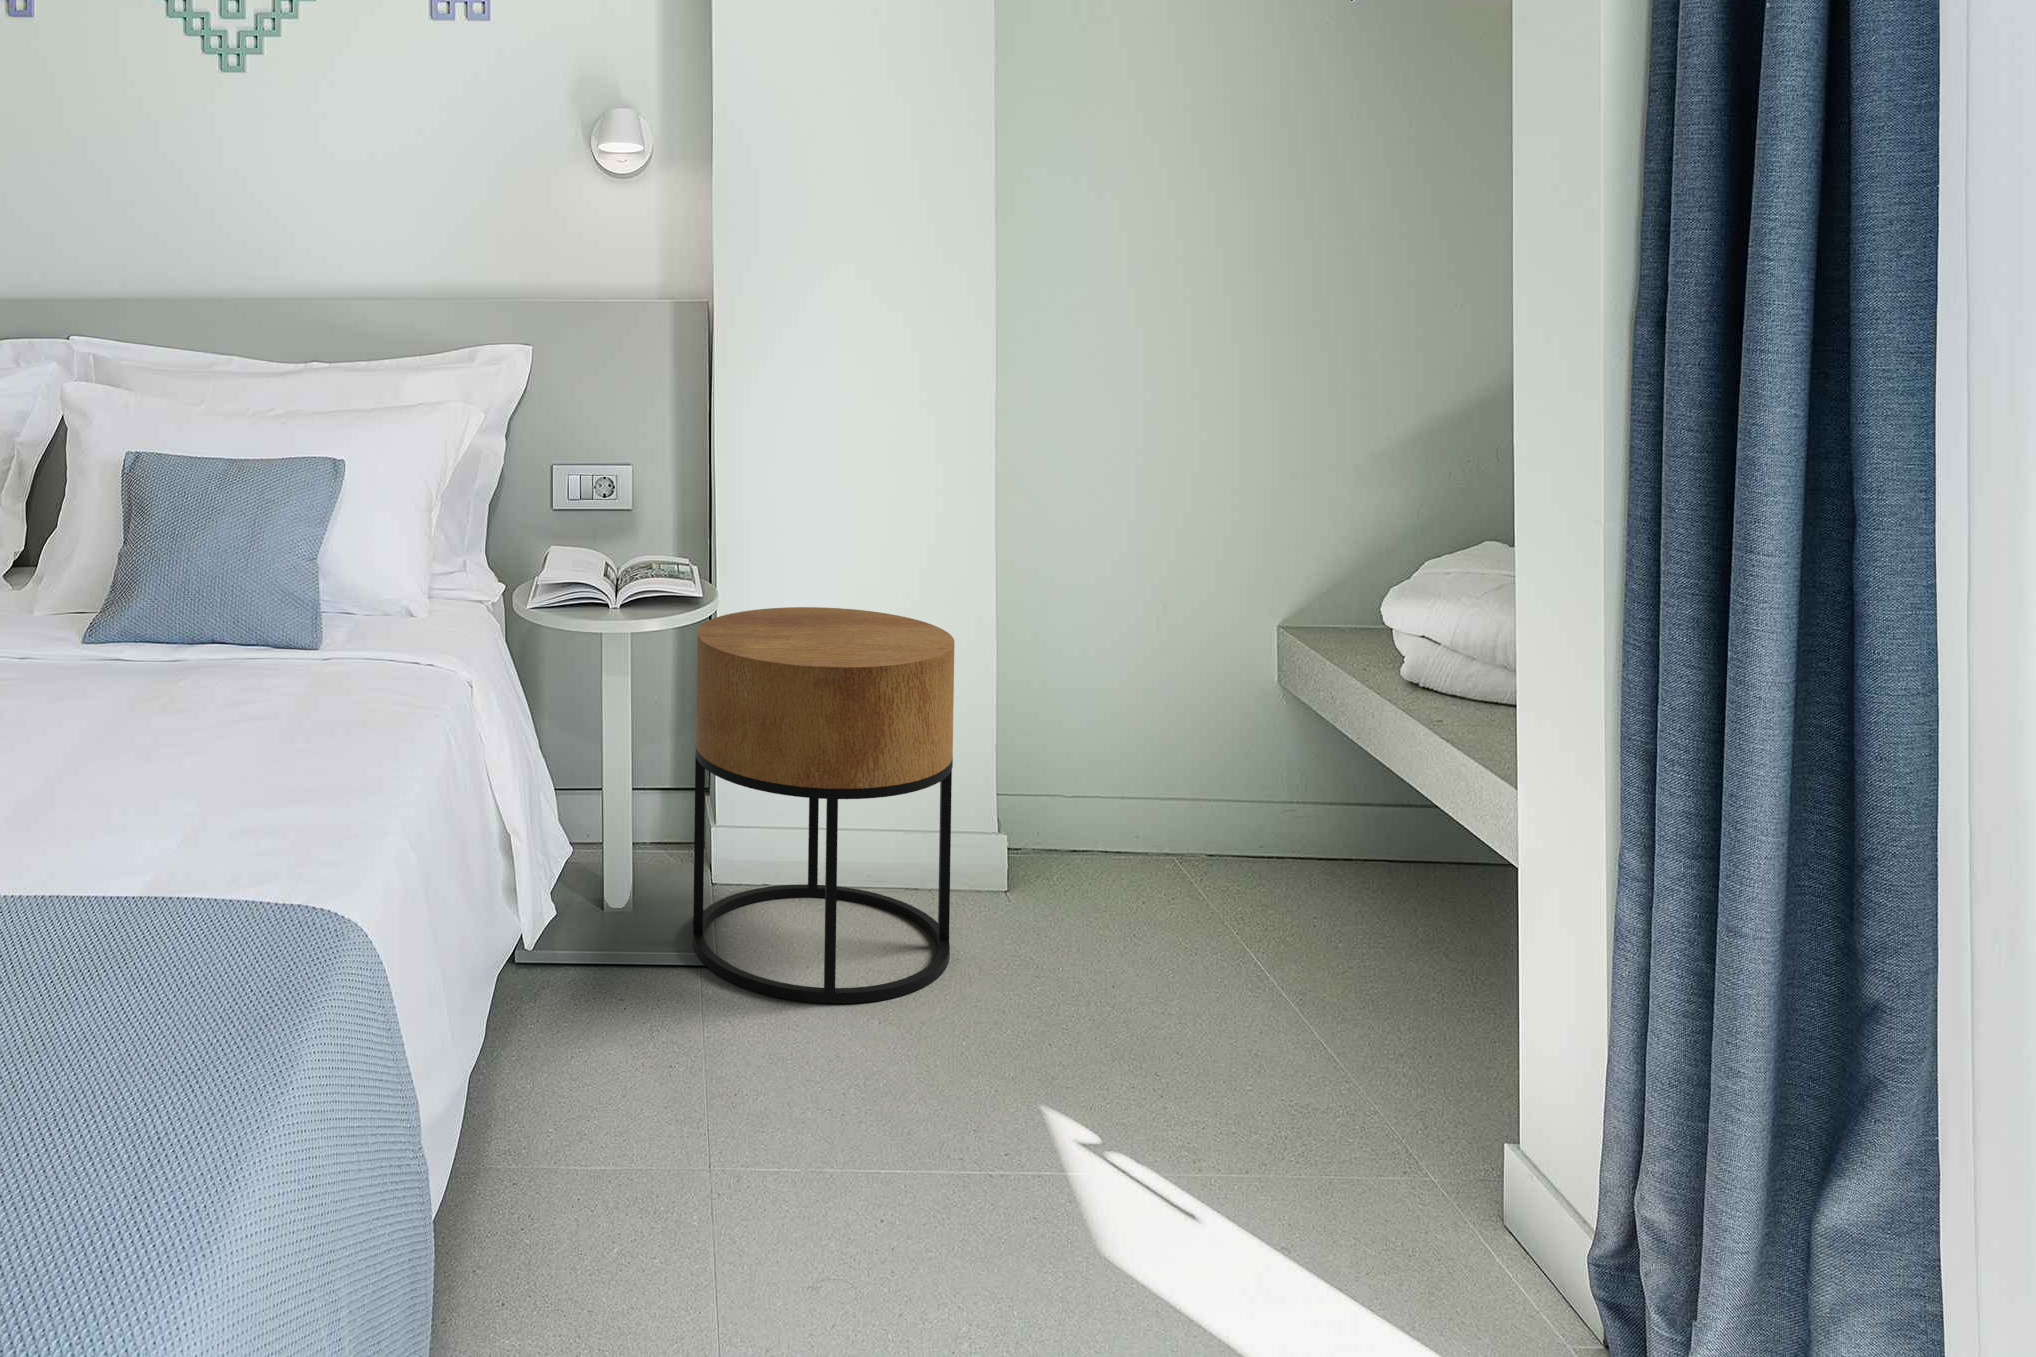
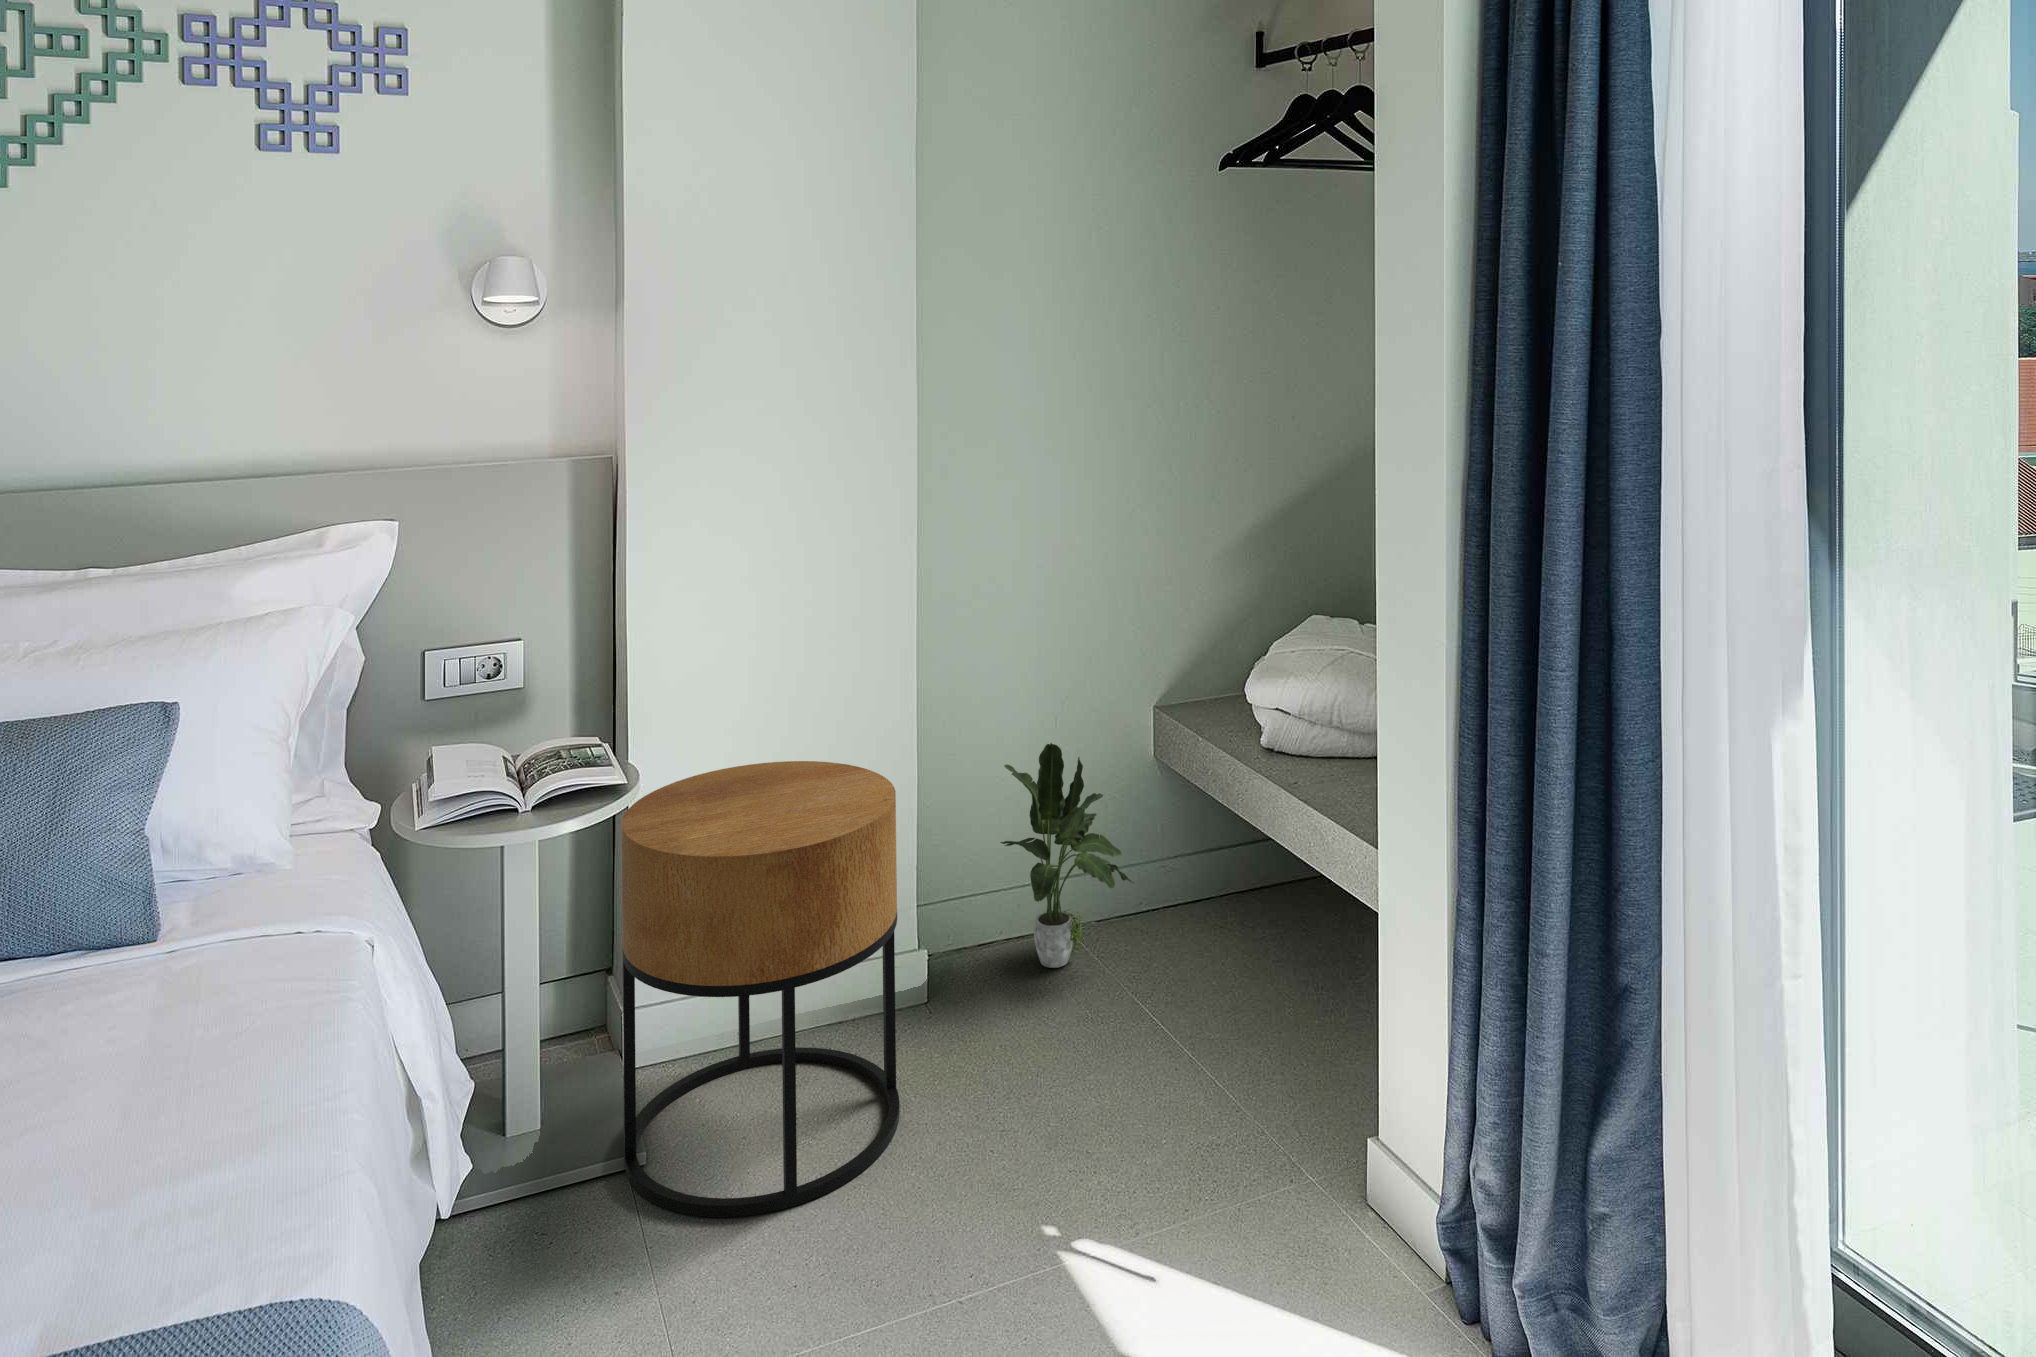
potted plant: none [1084,647,1242,887] -> present [1000,743,1134,968]

